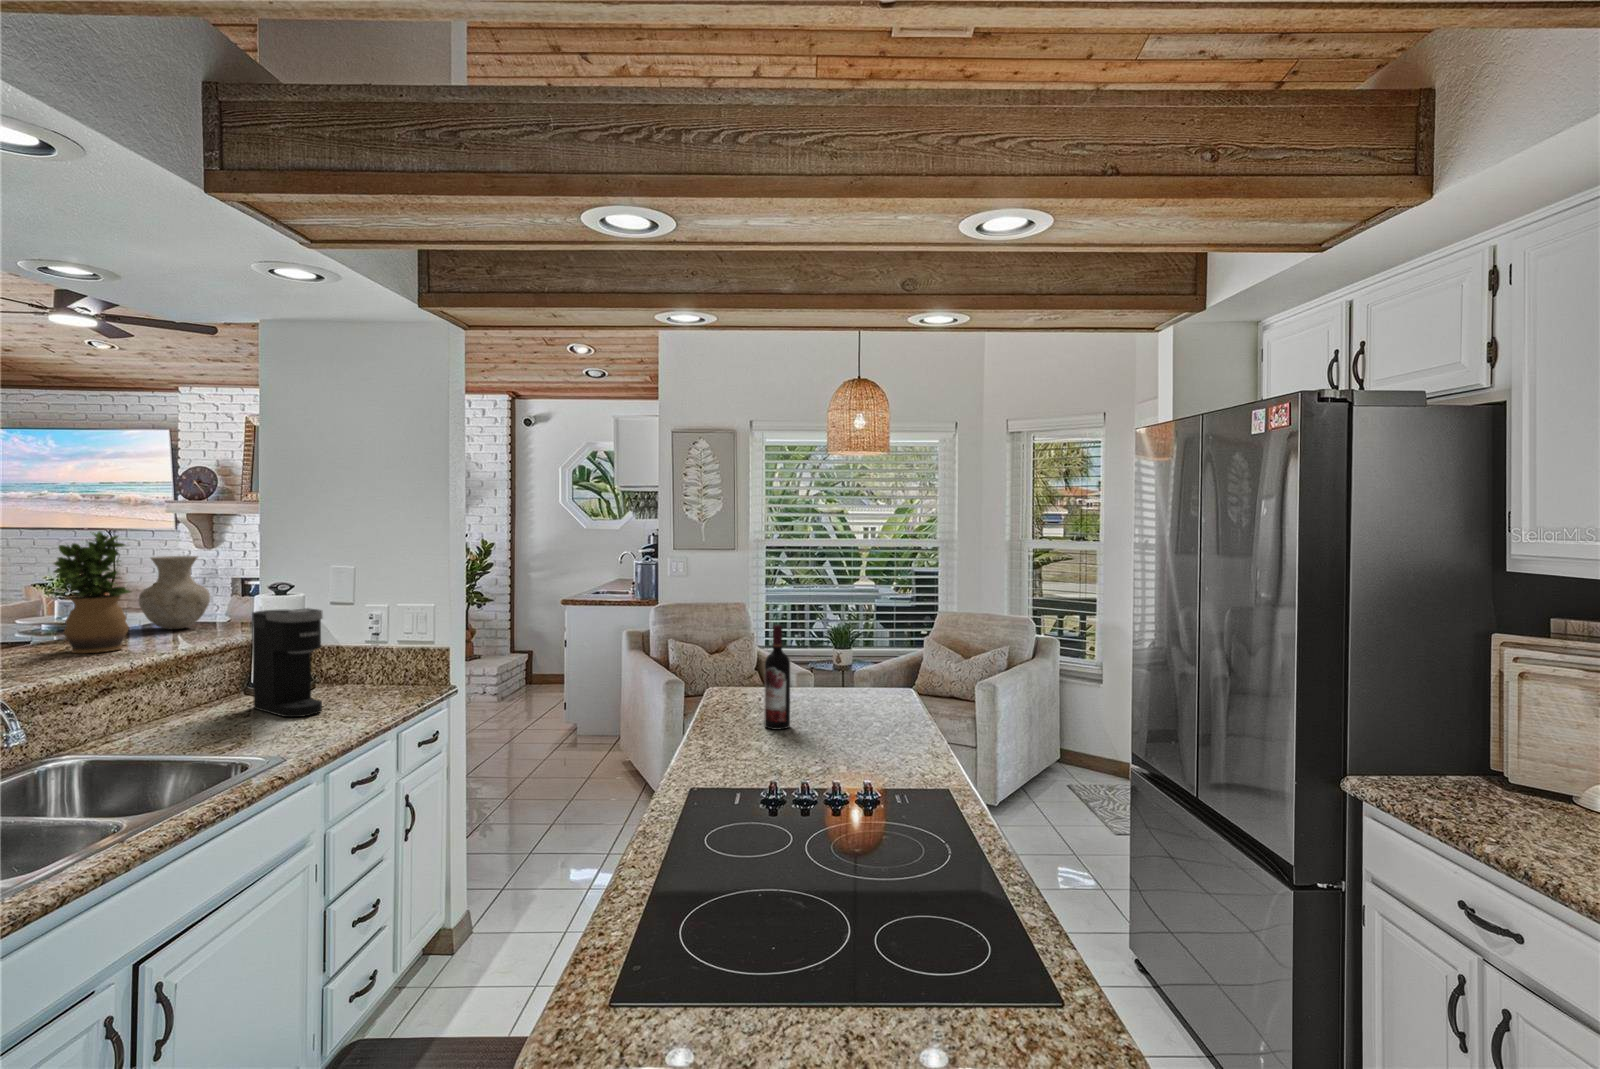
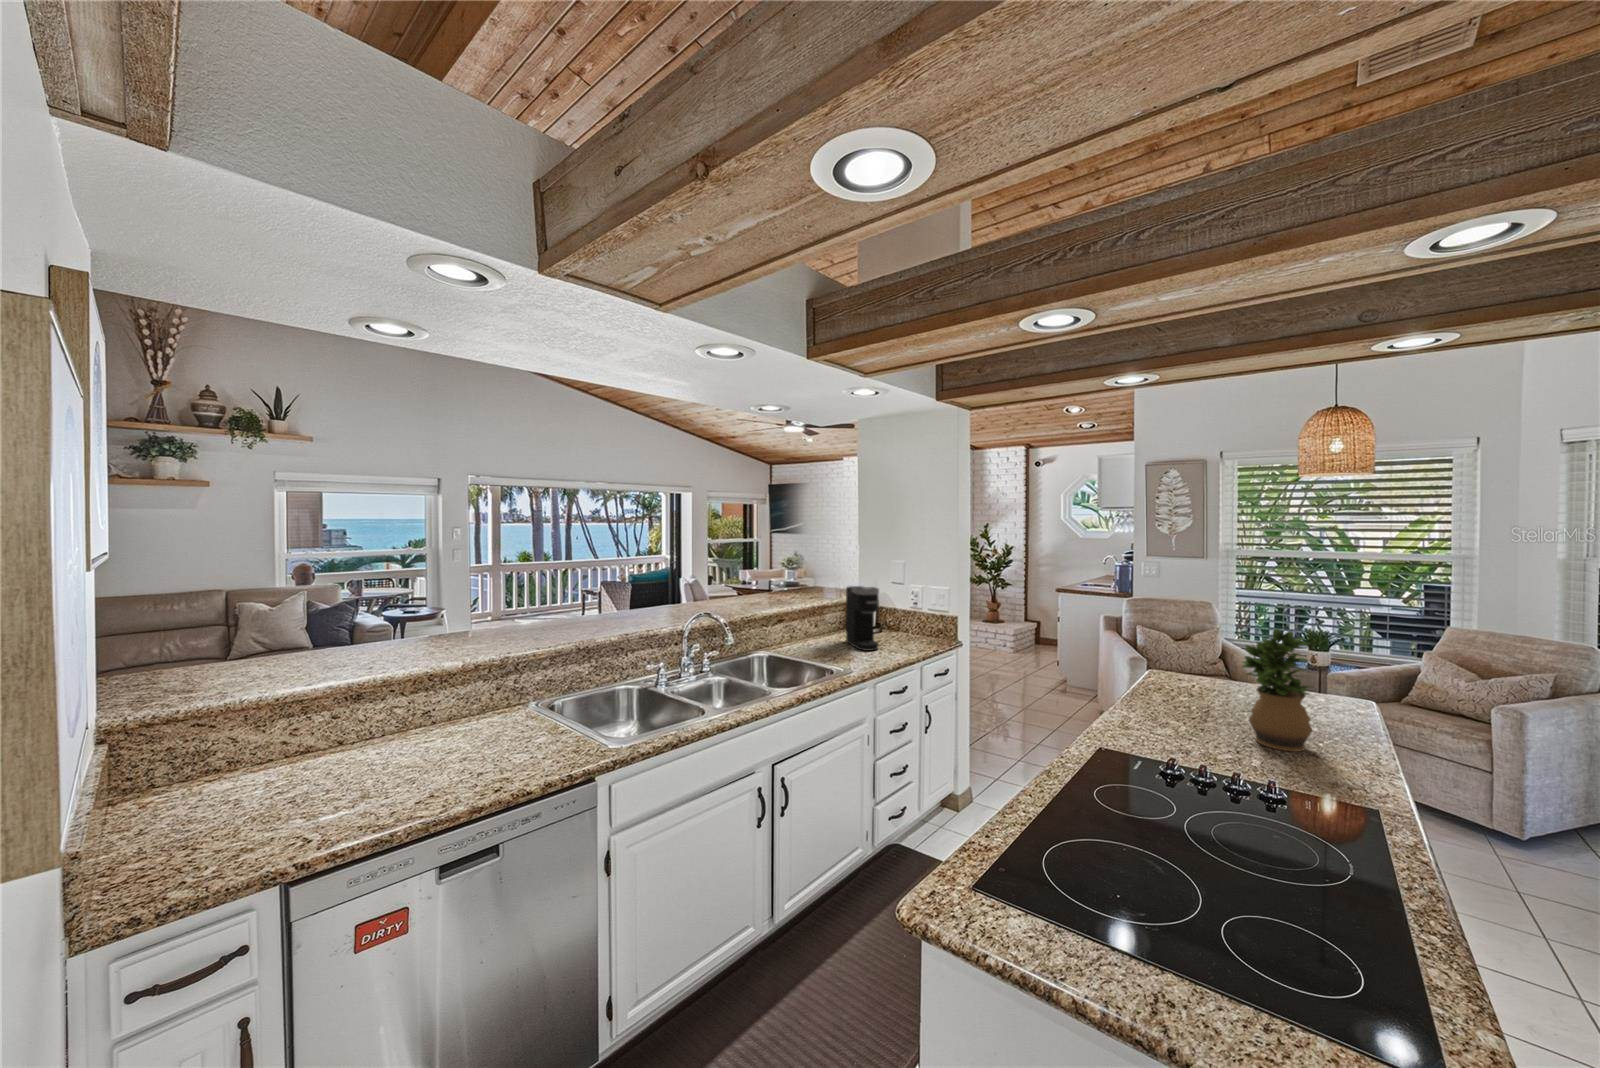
potted plant: present [54,532,130,653] -> present [1242,629,1313,752]
vase: present [139,556,210,629] -> none [803,553,834,593]
wine bottle: present [765,625,790,730] -> none [1194,630,1222,722]

